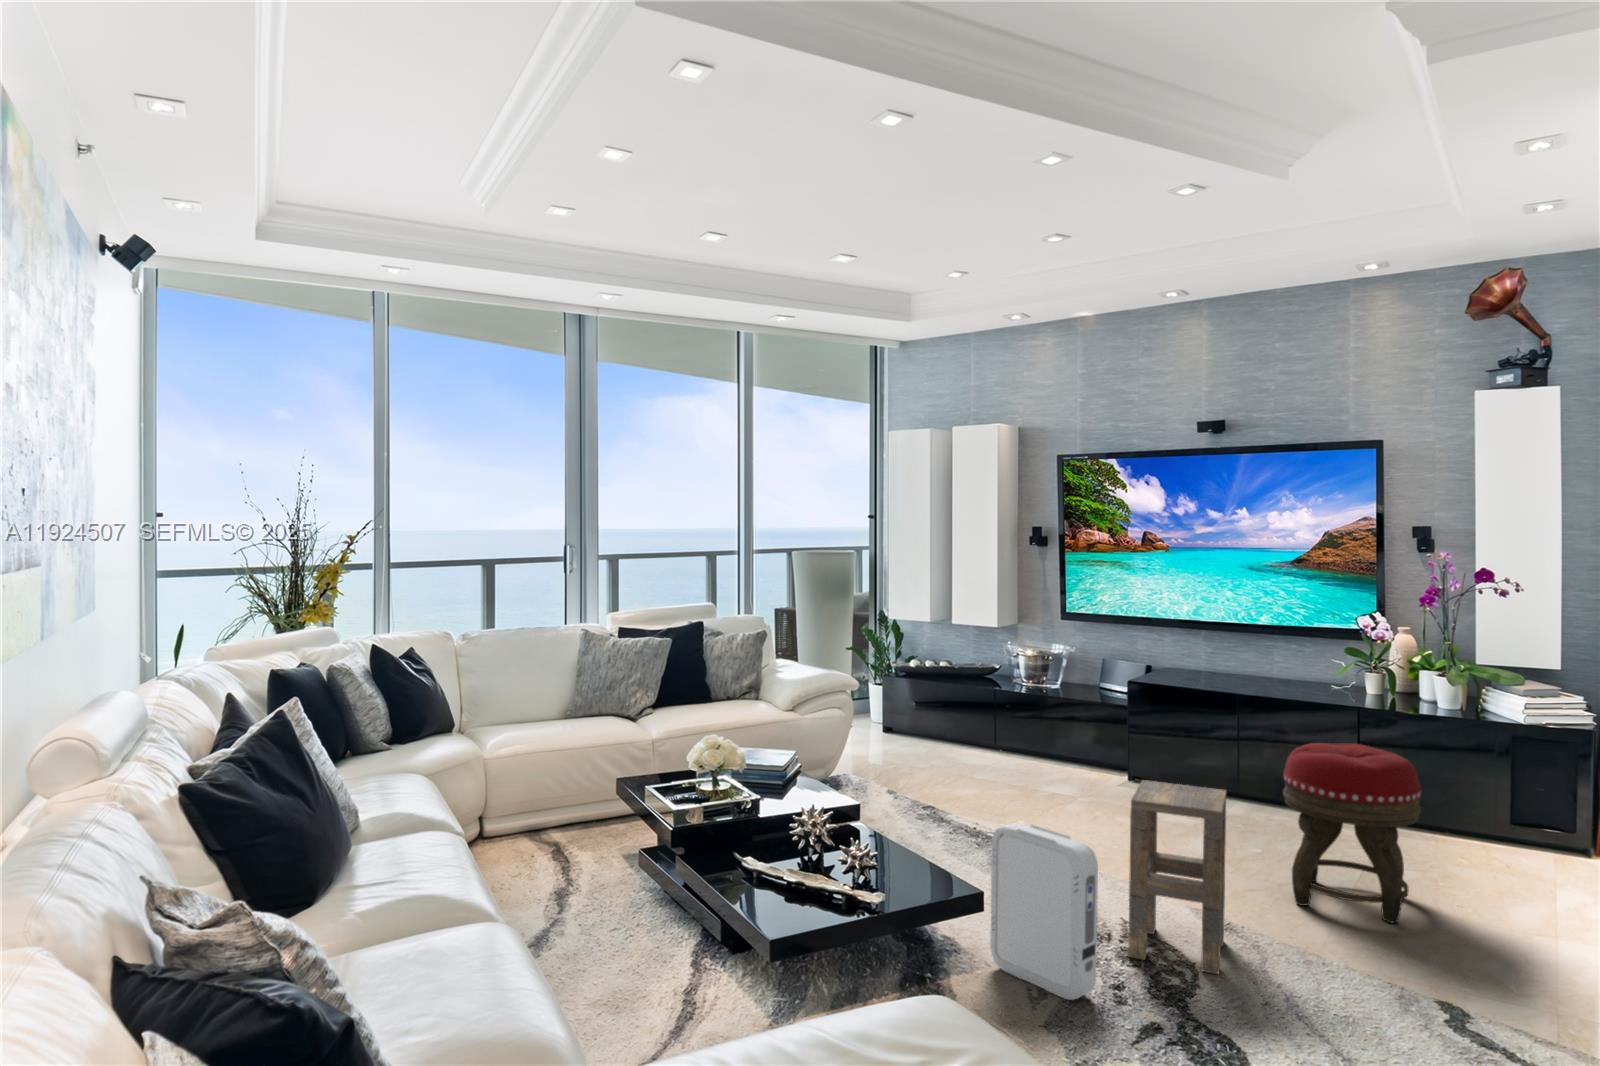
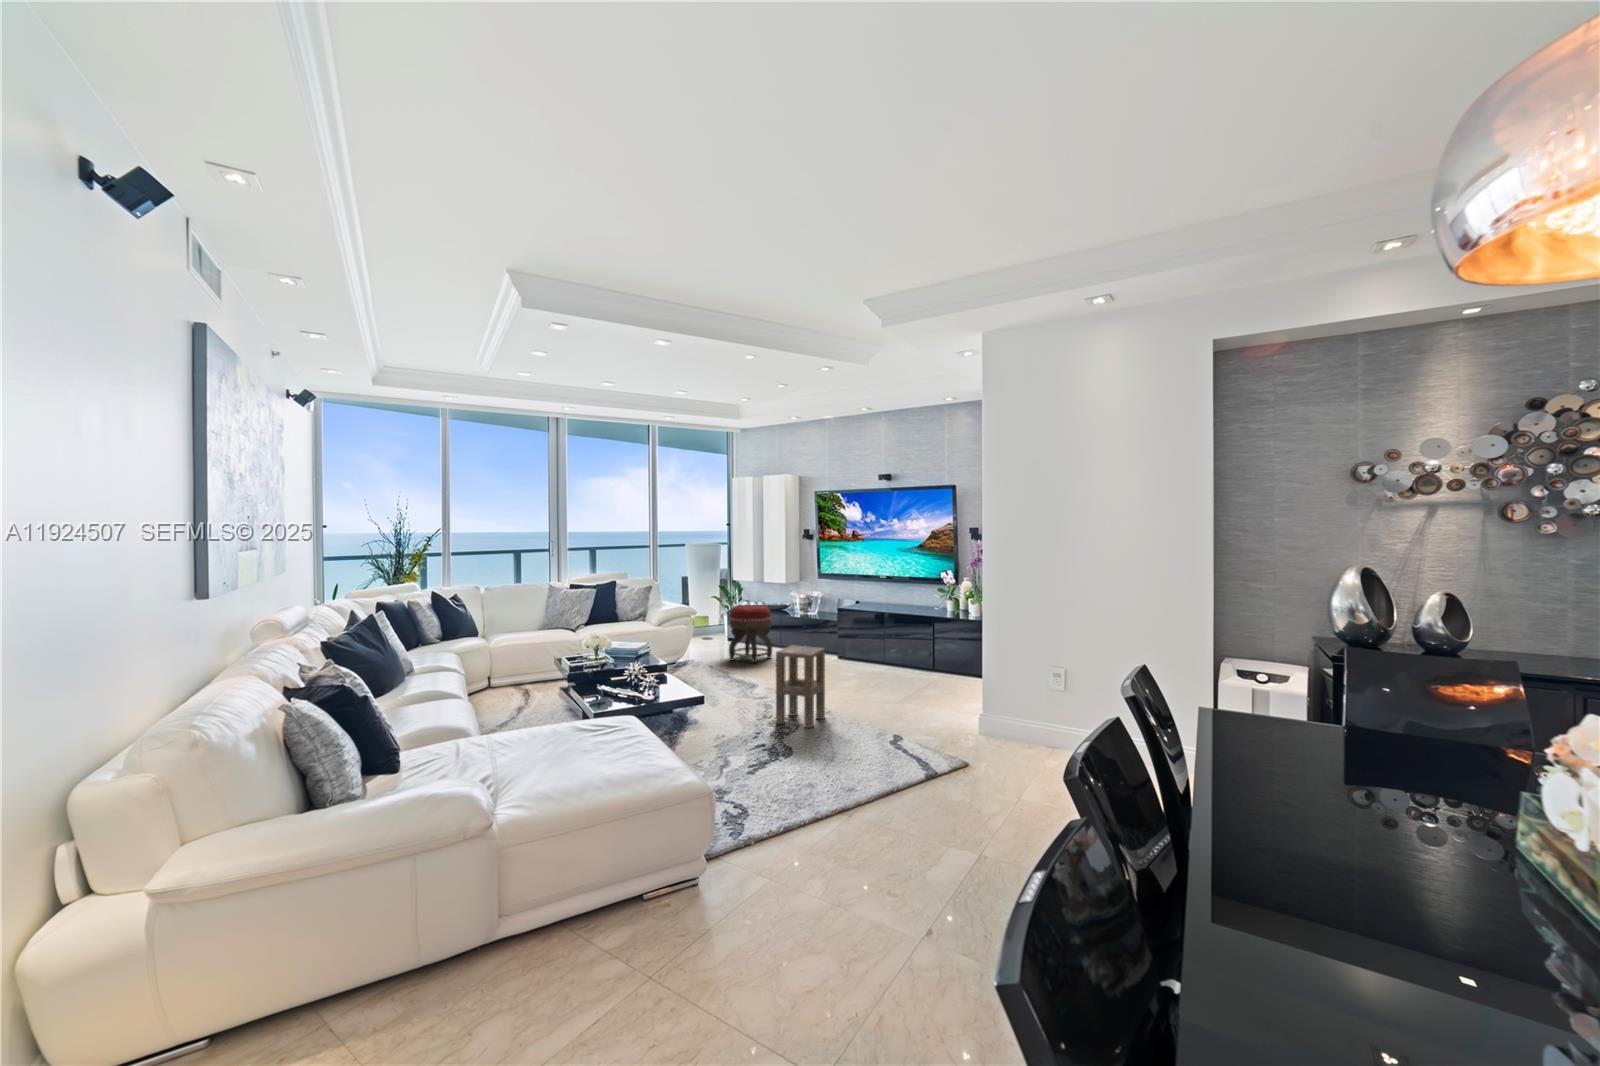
footstool: present [1283,743,1421,923] -> present [729,605,772,663]
air purifier: present [990,823,1098,1000] -> none [710,663,749,738]

